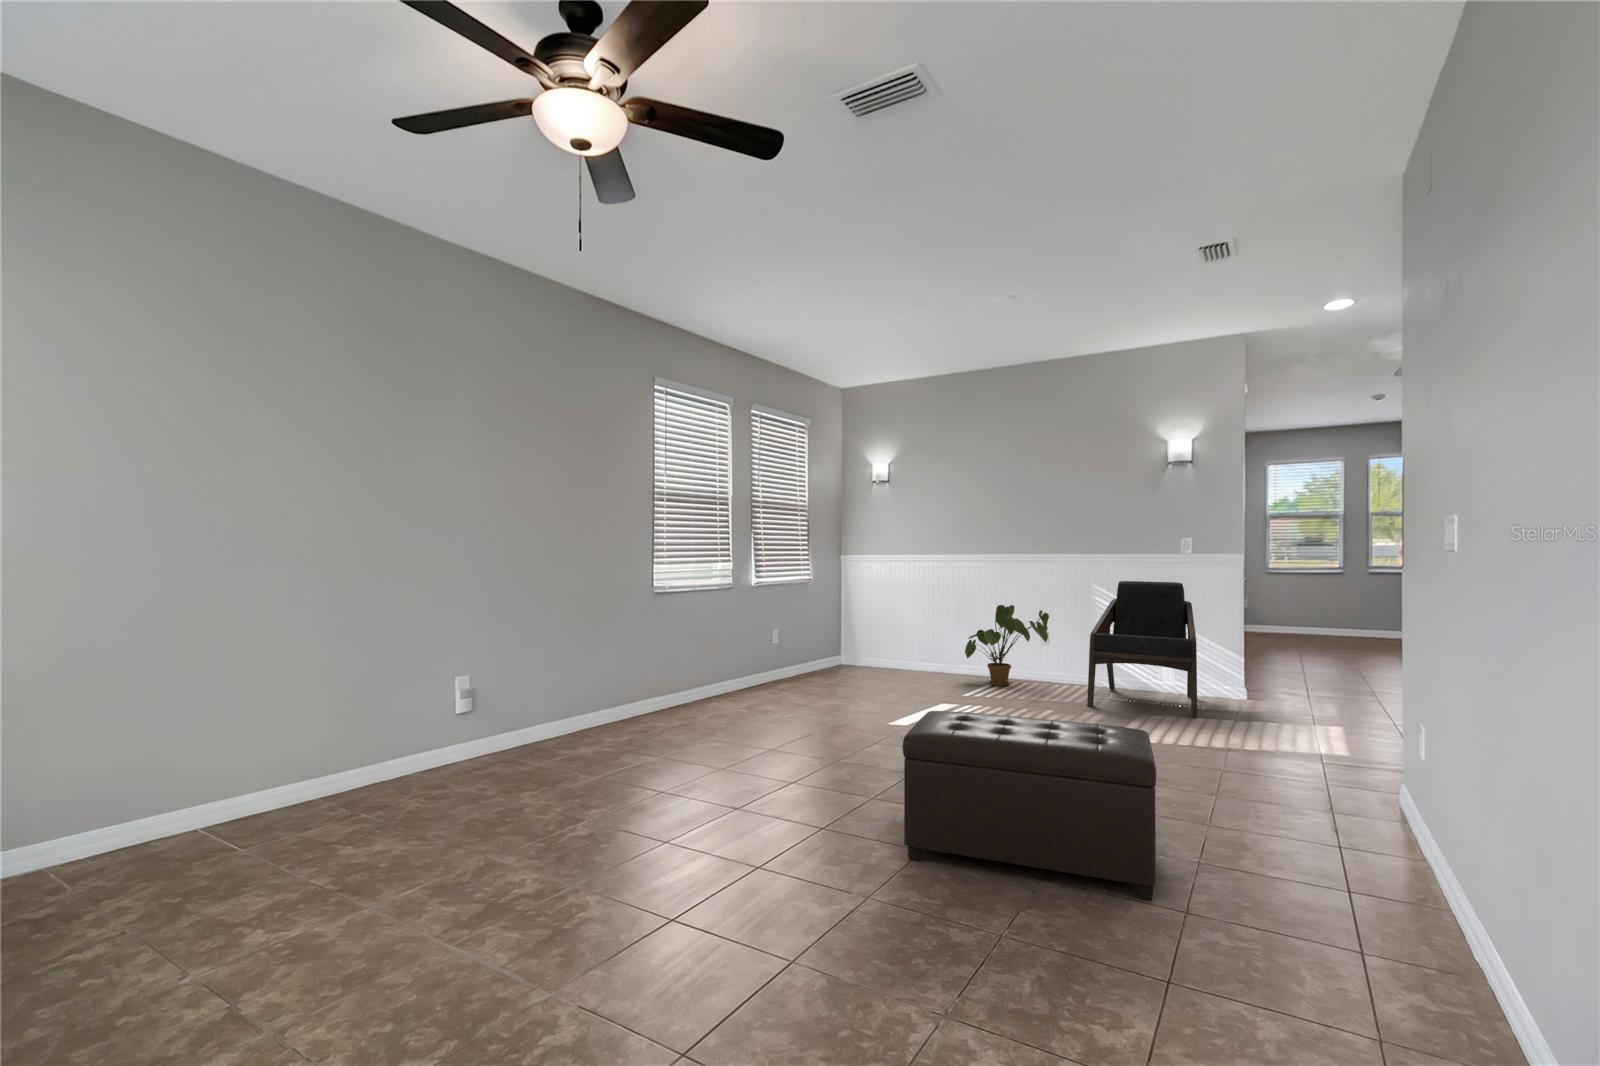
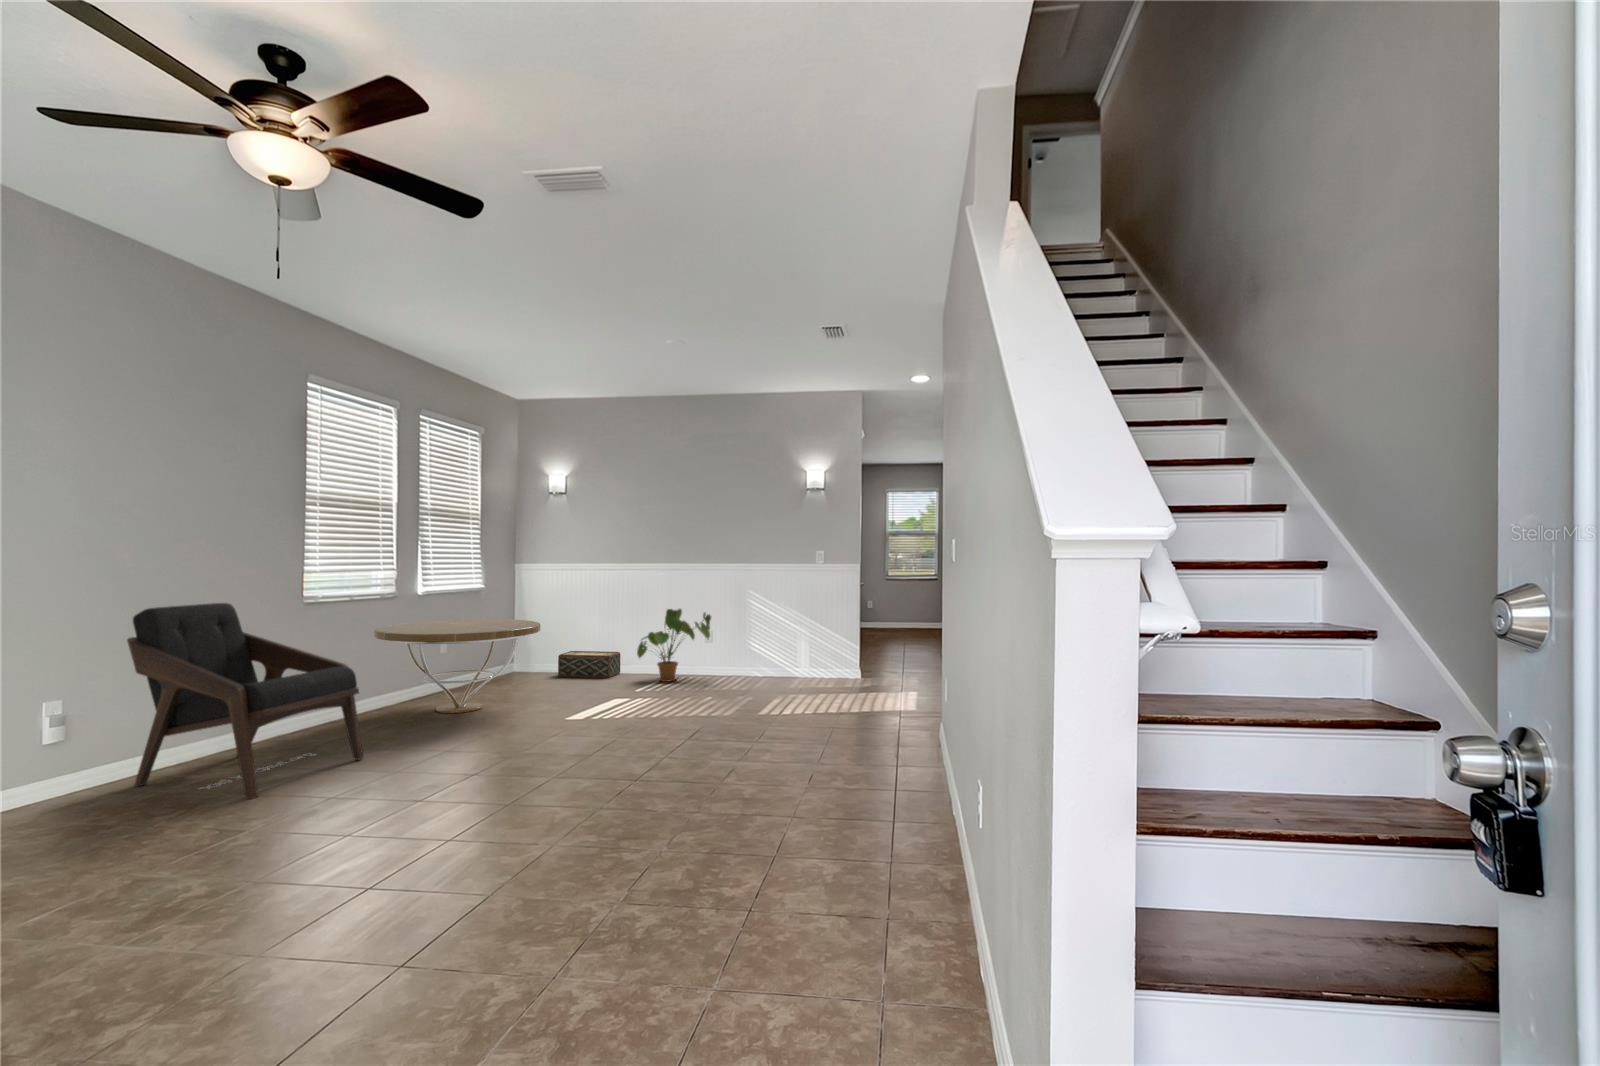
lounge chair: present [1087,581,1205,718] -> present [127,603,363,799]
coffee table: none [713,610,864,705] -> present [374,619,540,713]
woven basket: none [884,645,947,676] -> present [558,651,620,678]
ottoman: present [903,711,1157,901] -> none [580,691,774,815]

